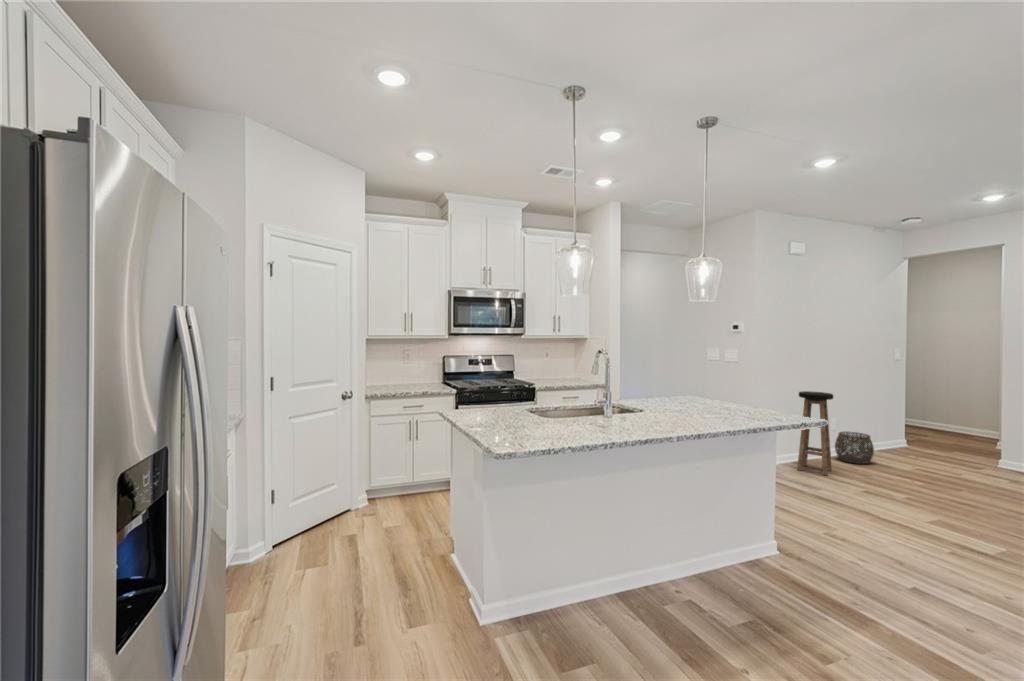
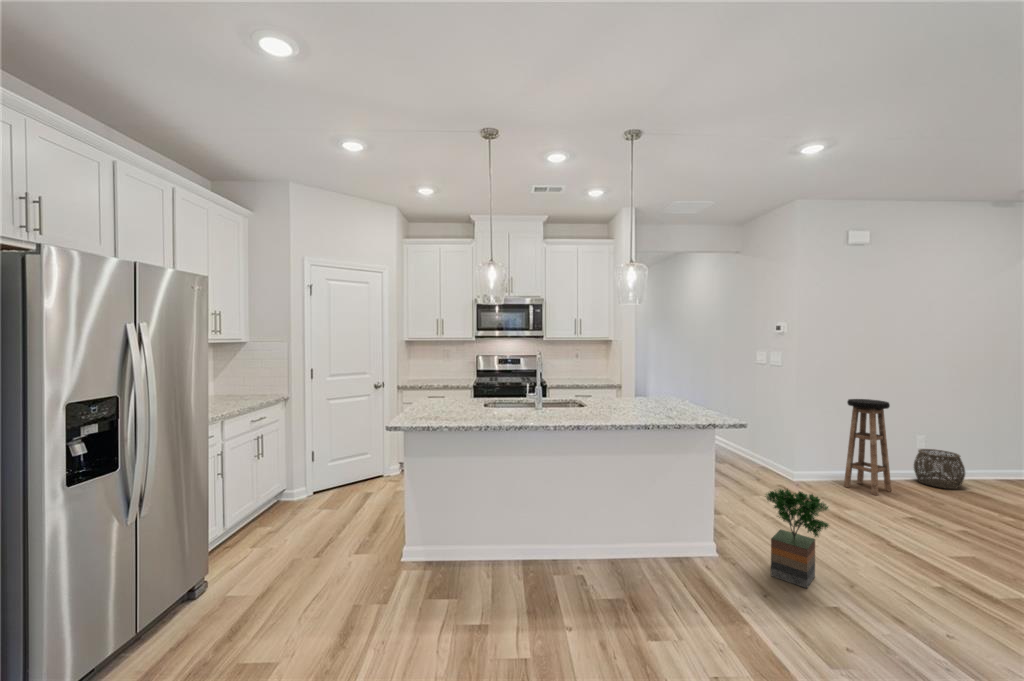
potted tree: none [824,480,897,574] -> present [766,489,829,588]

